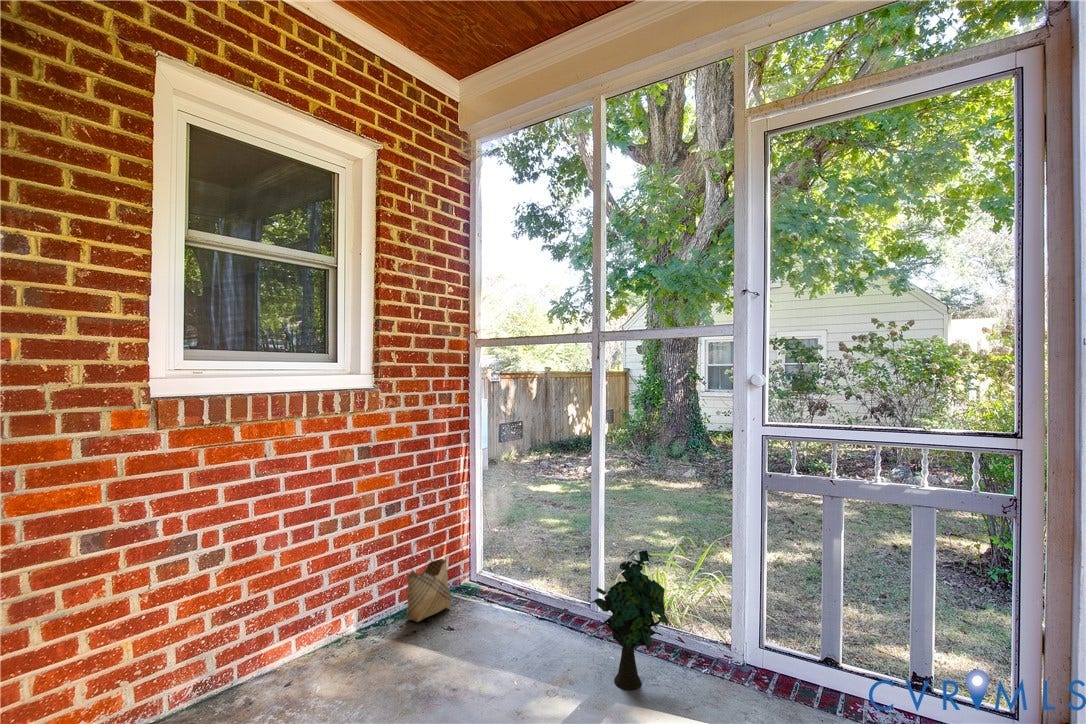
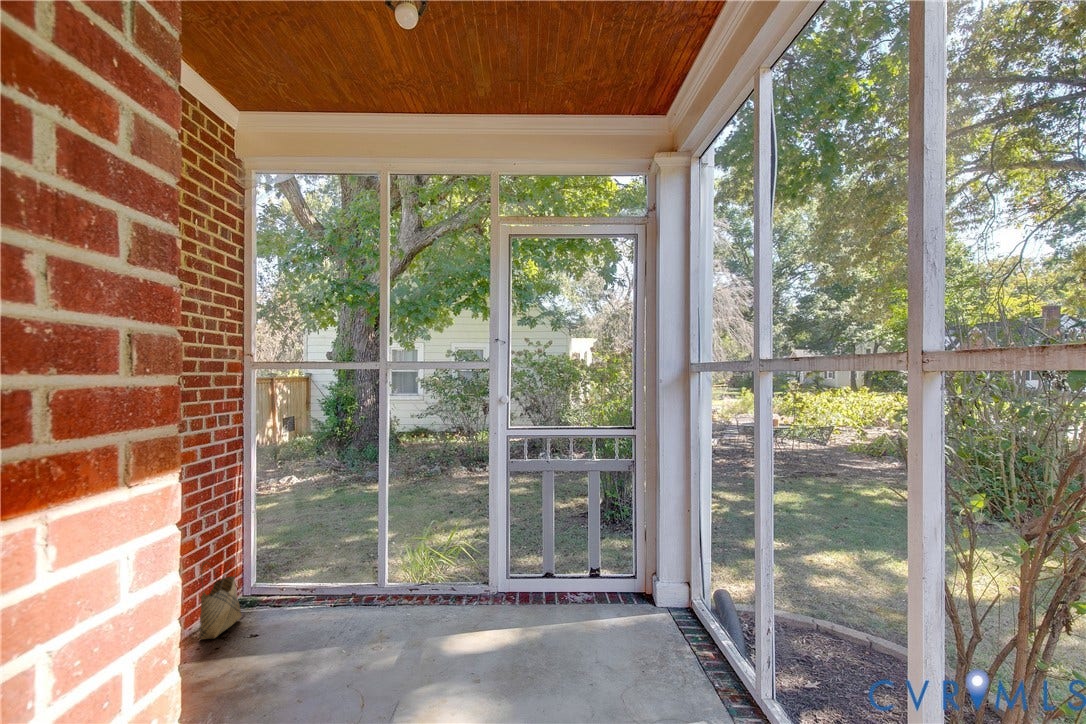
decorative plant: present [590,550,669,690] -> none [400,525,457,629]

